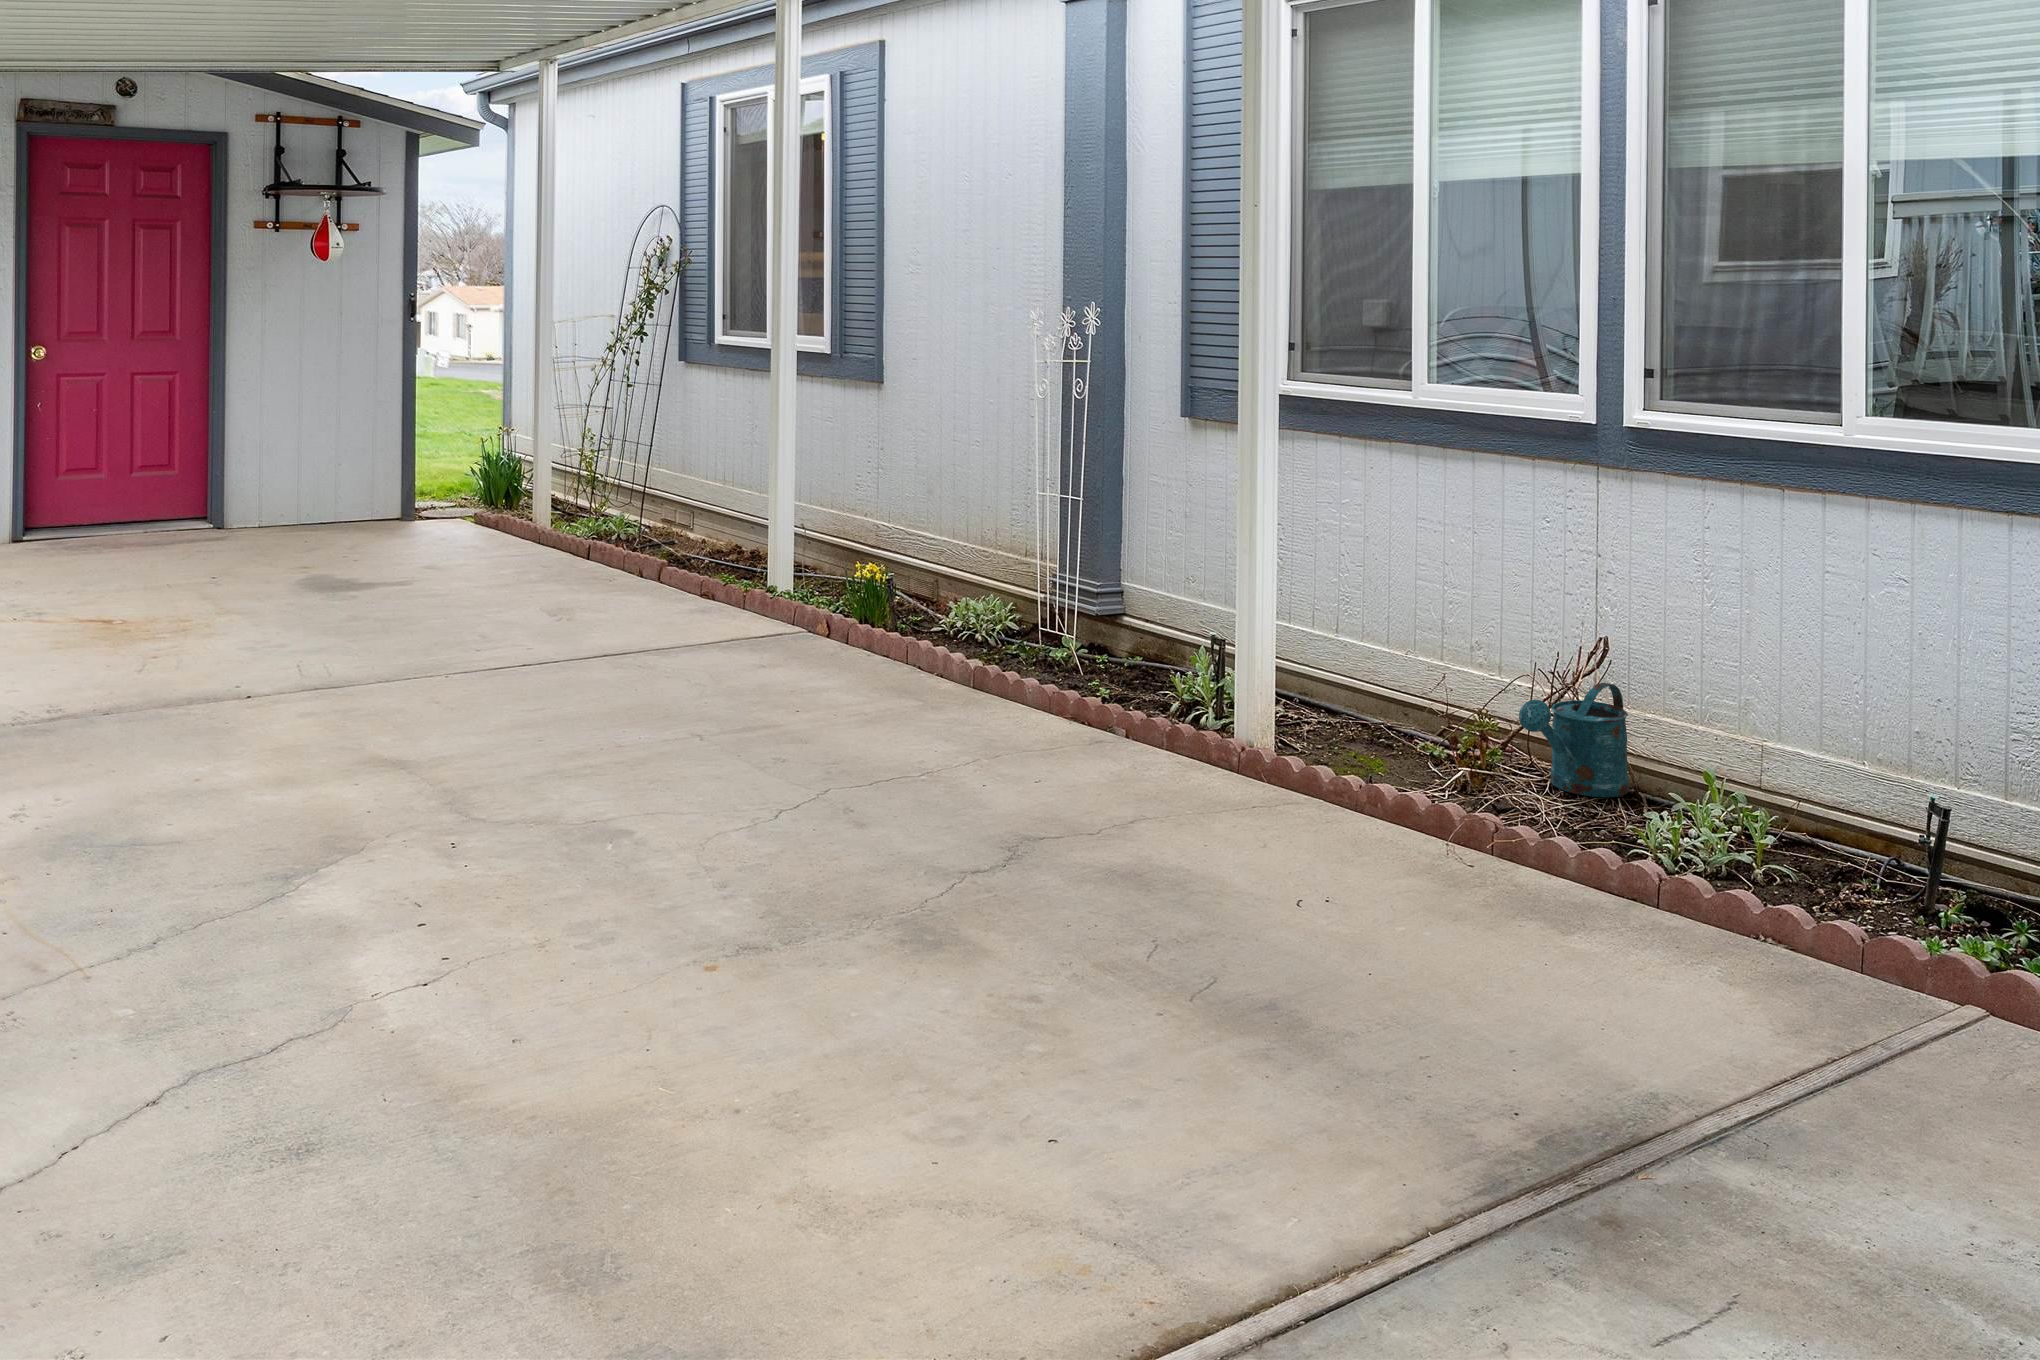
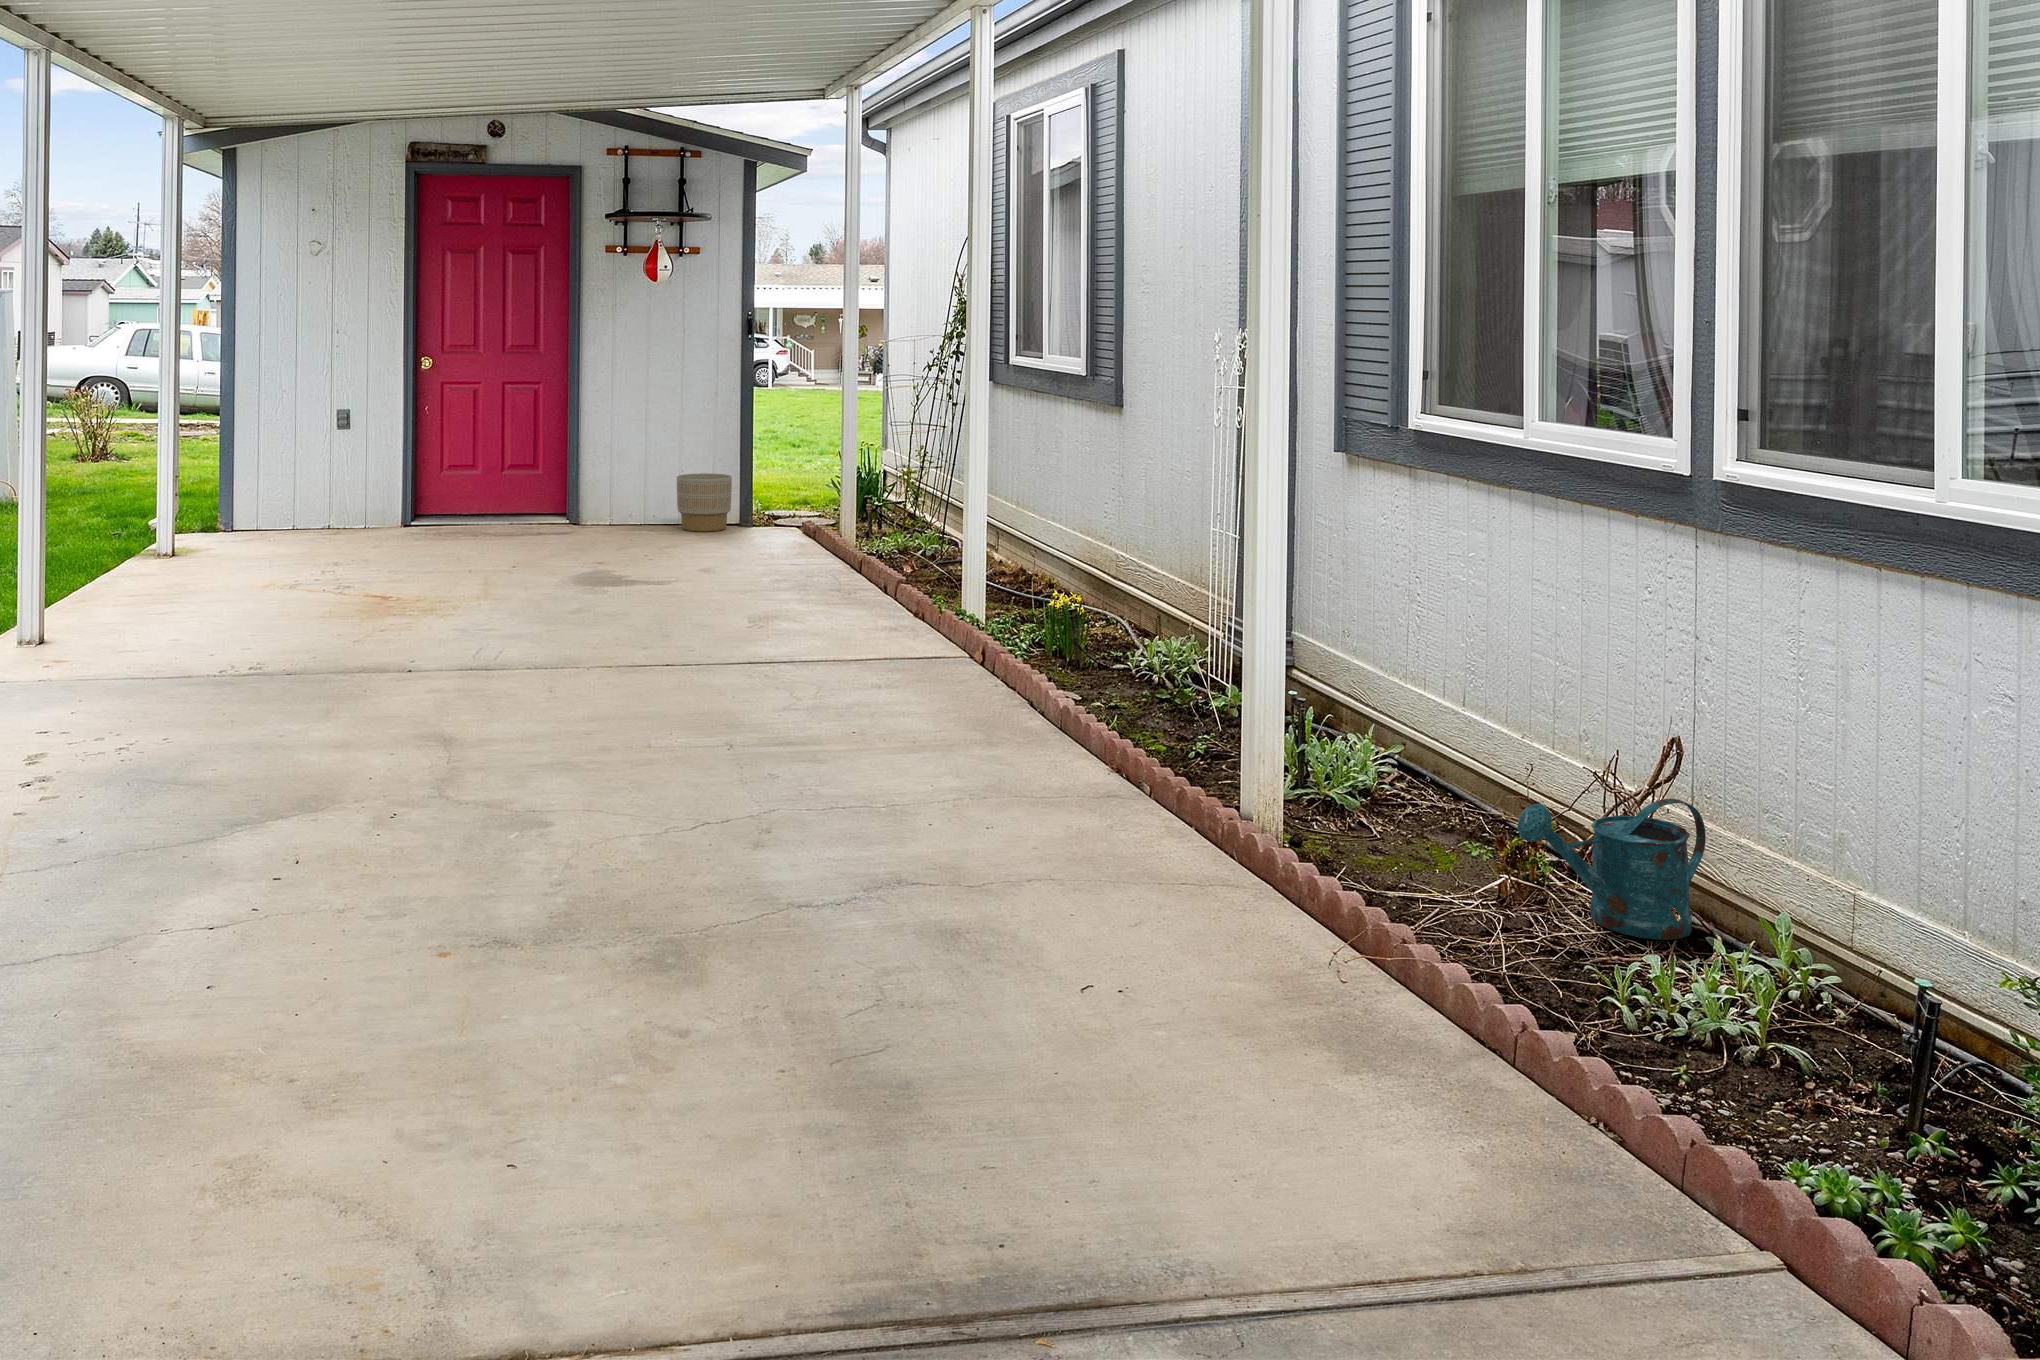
planter: none [348,462,409,524] -> present [677,473,732,532]

